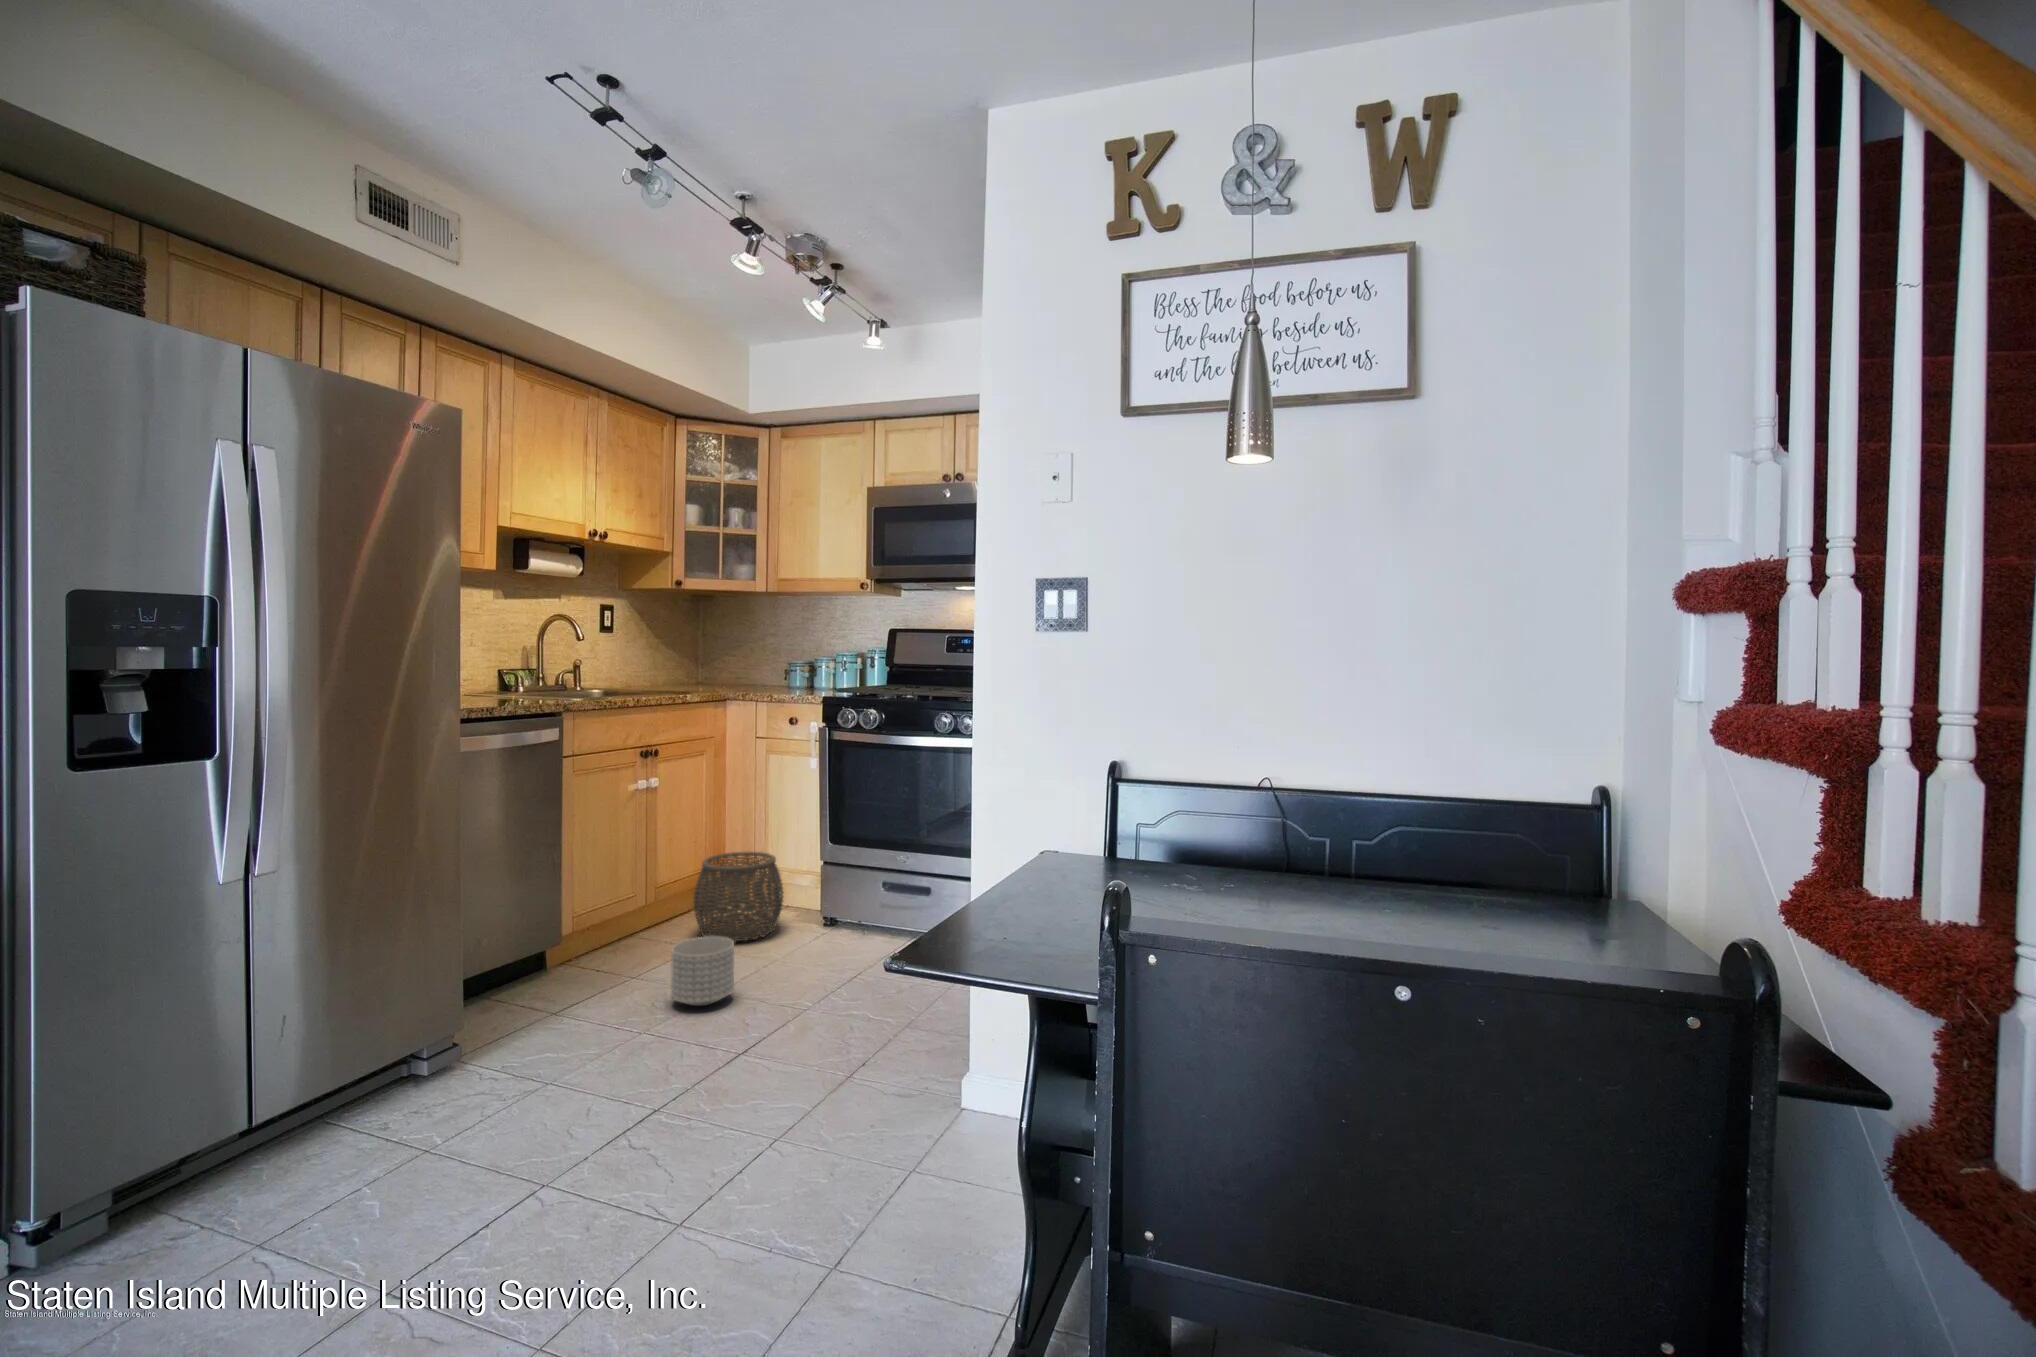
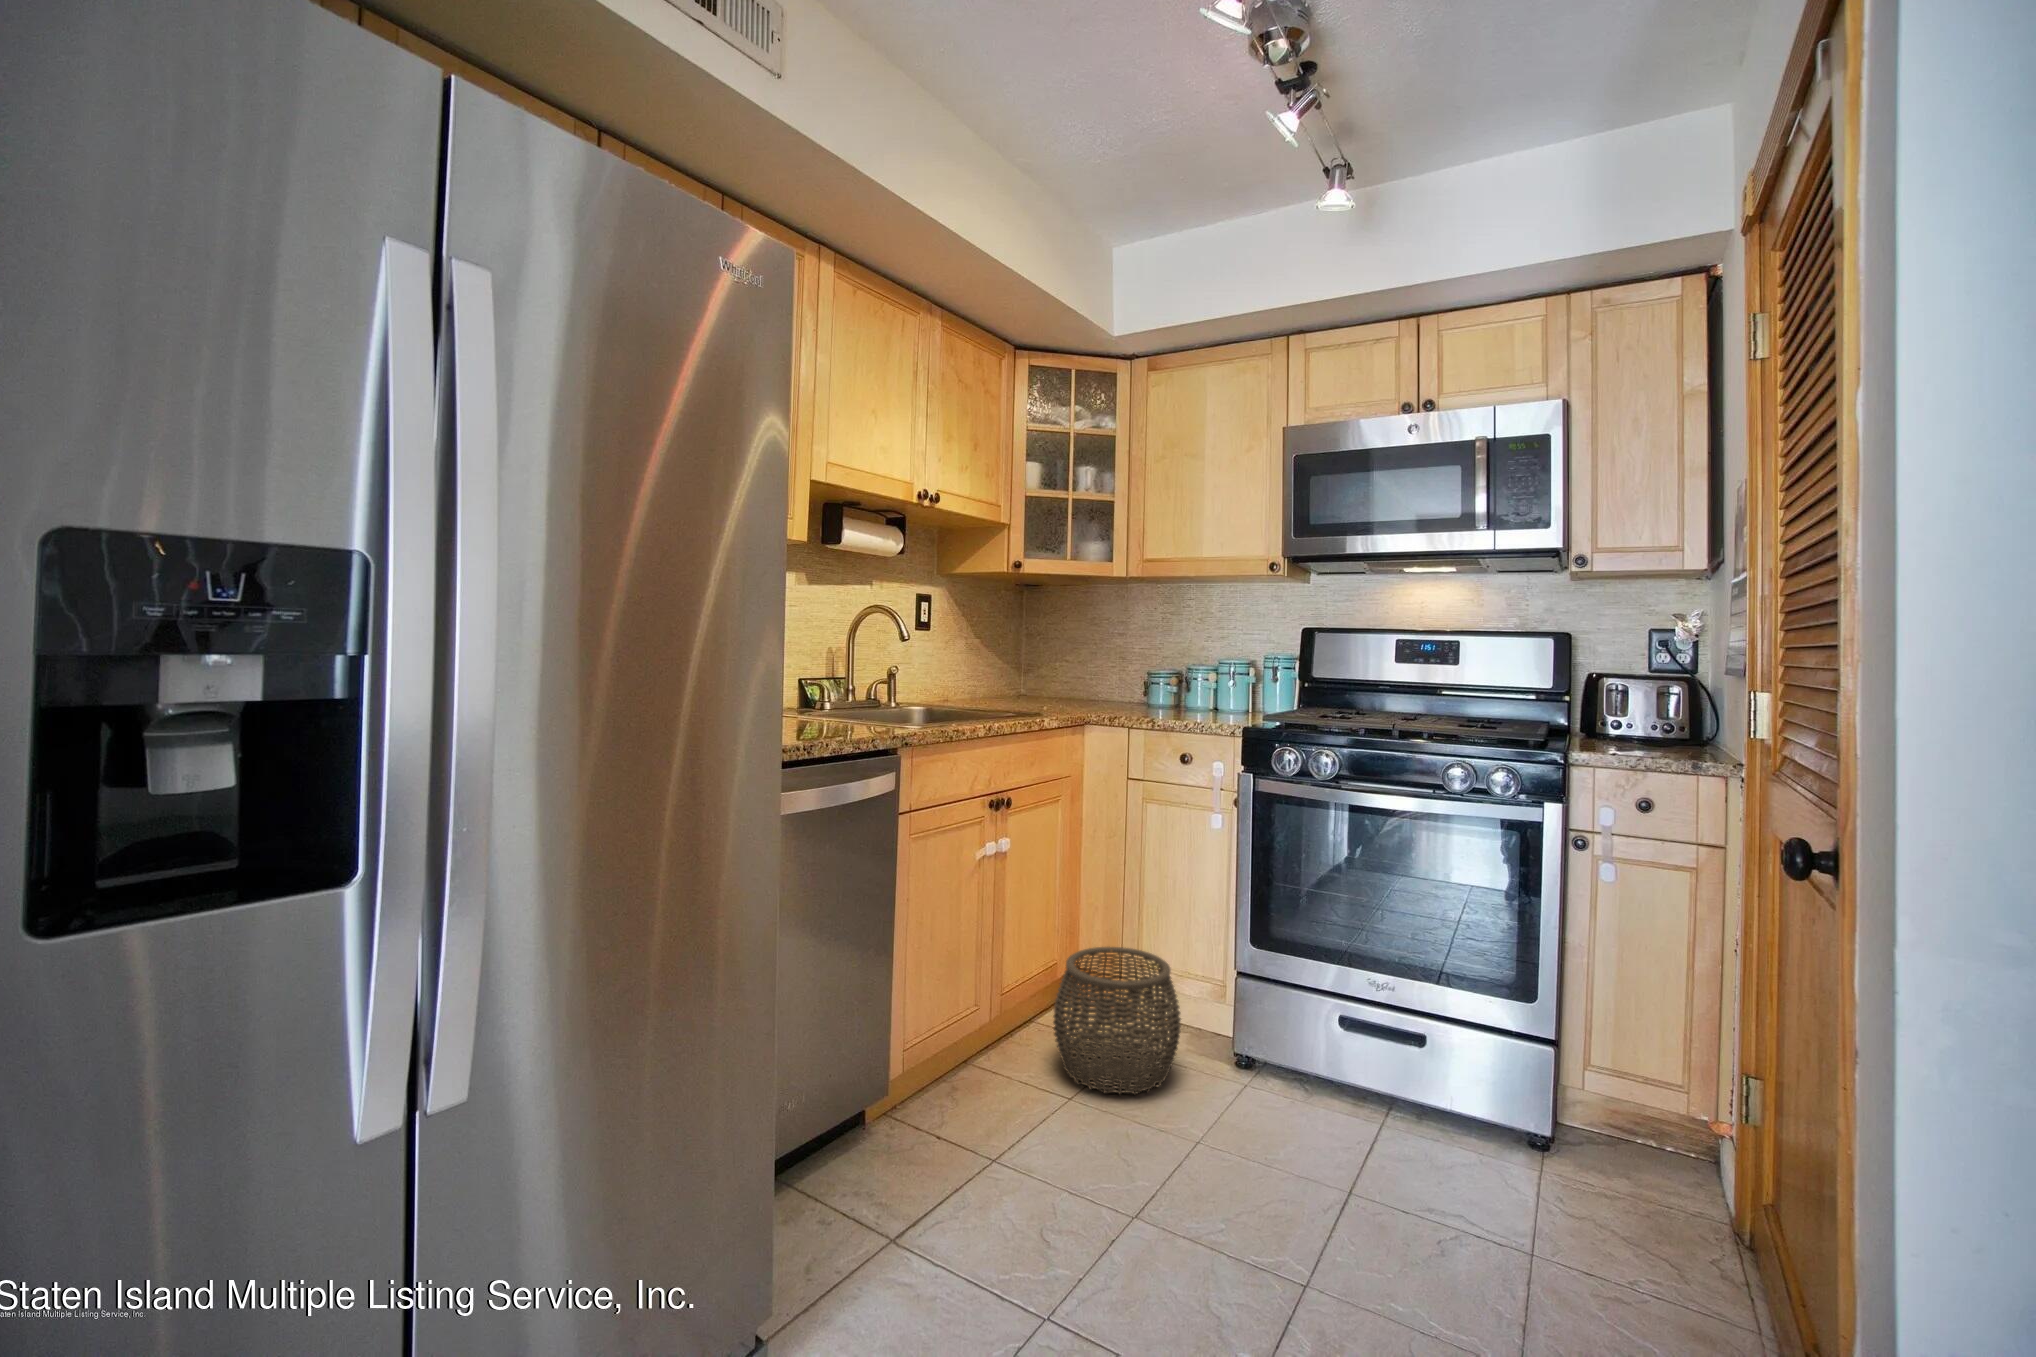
planter: present [671,937,734,1006] -> none [1077,1129,1179,1269]

